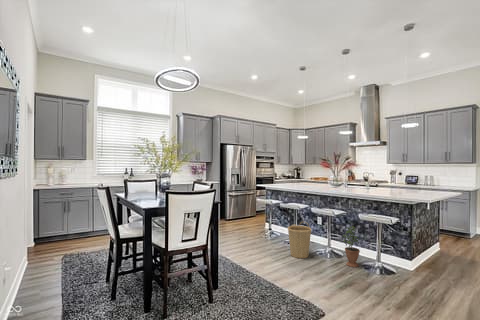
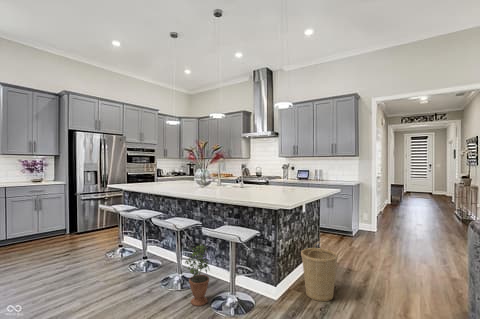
basket: present [288,222,311,258] -> present [301,242,338,301]

